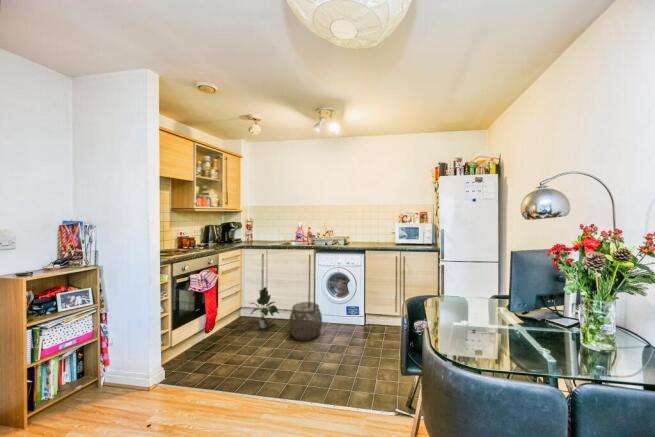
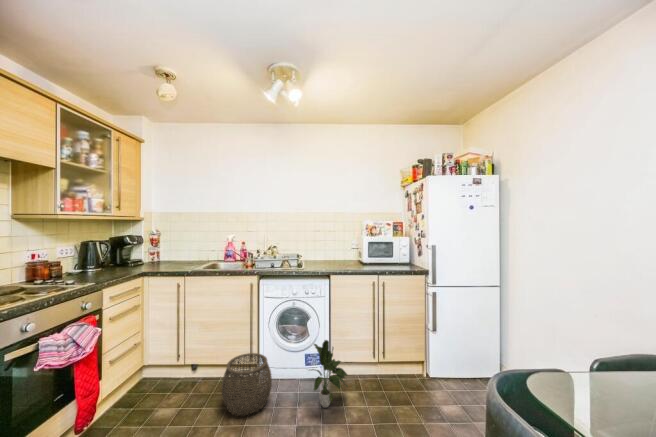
potted plant: present [251,287,279,328] -> present [312,340,348,408]

